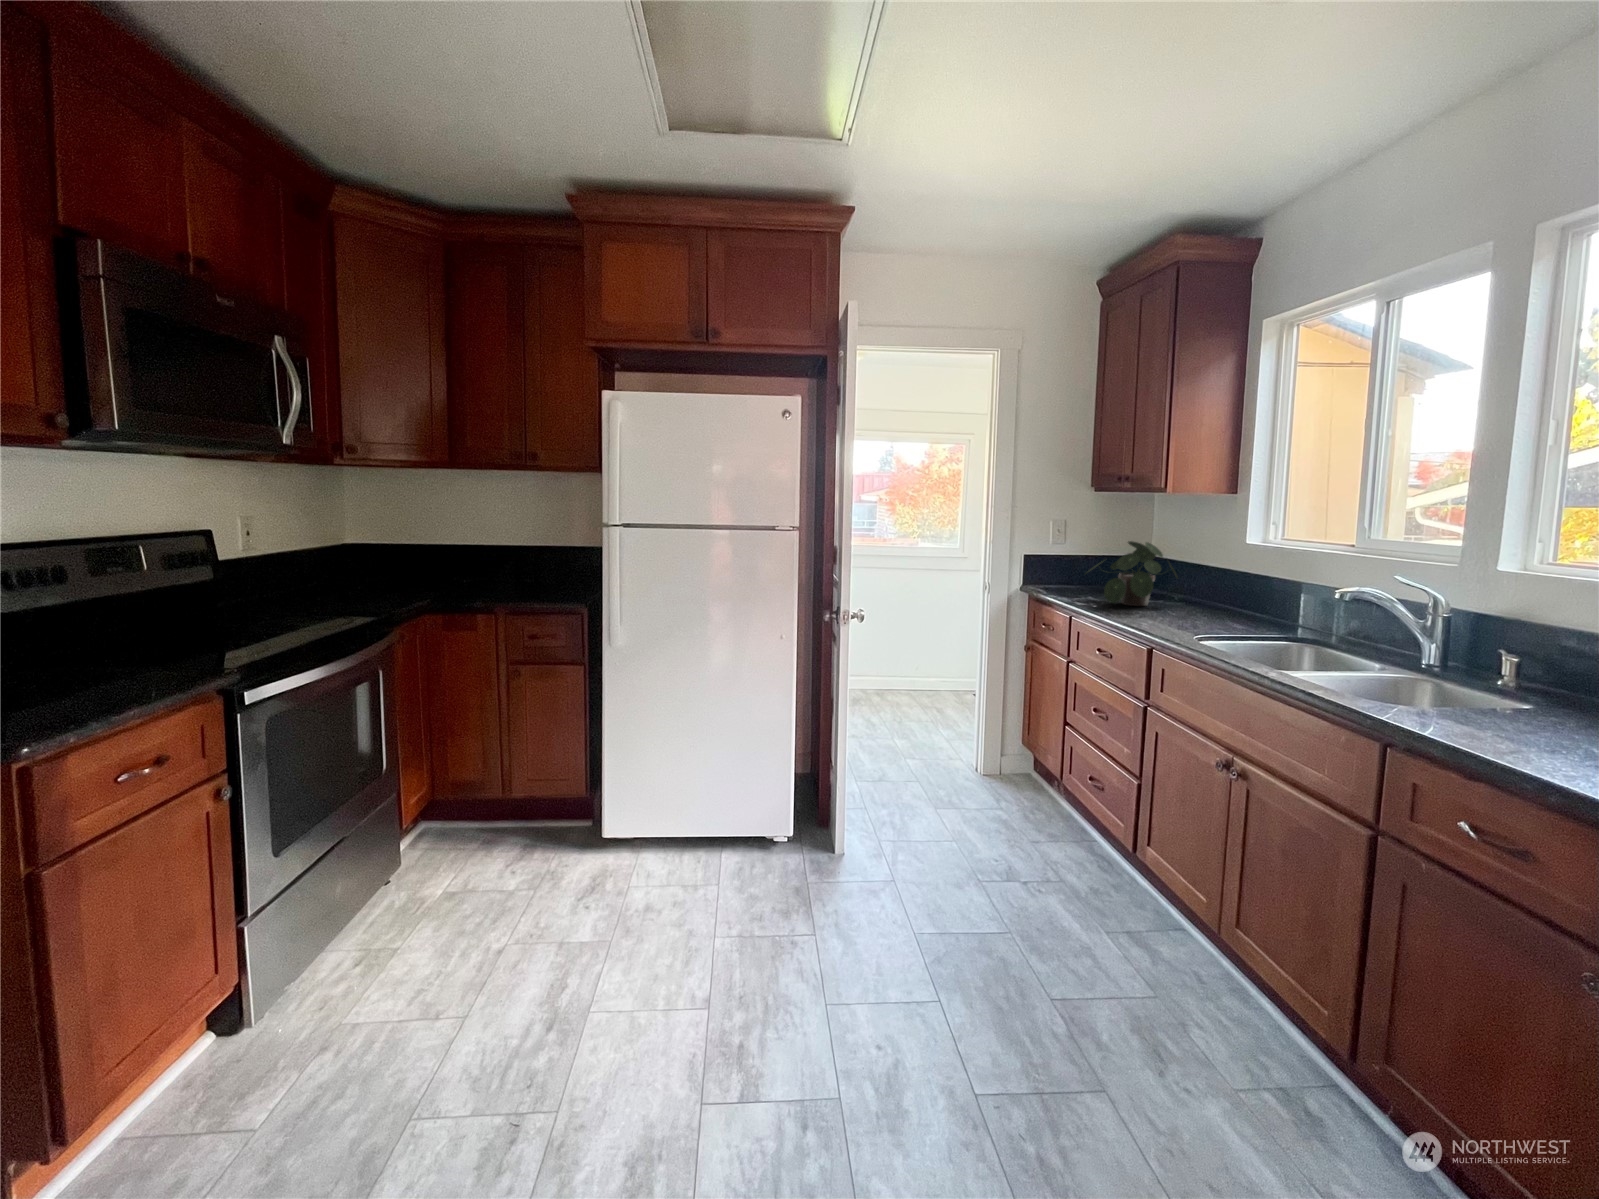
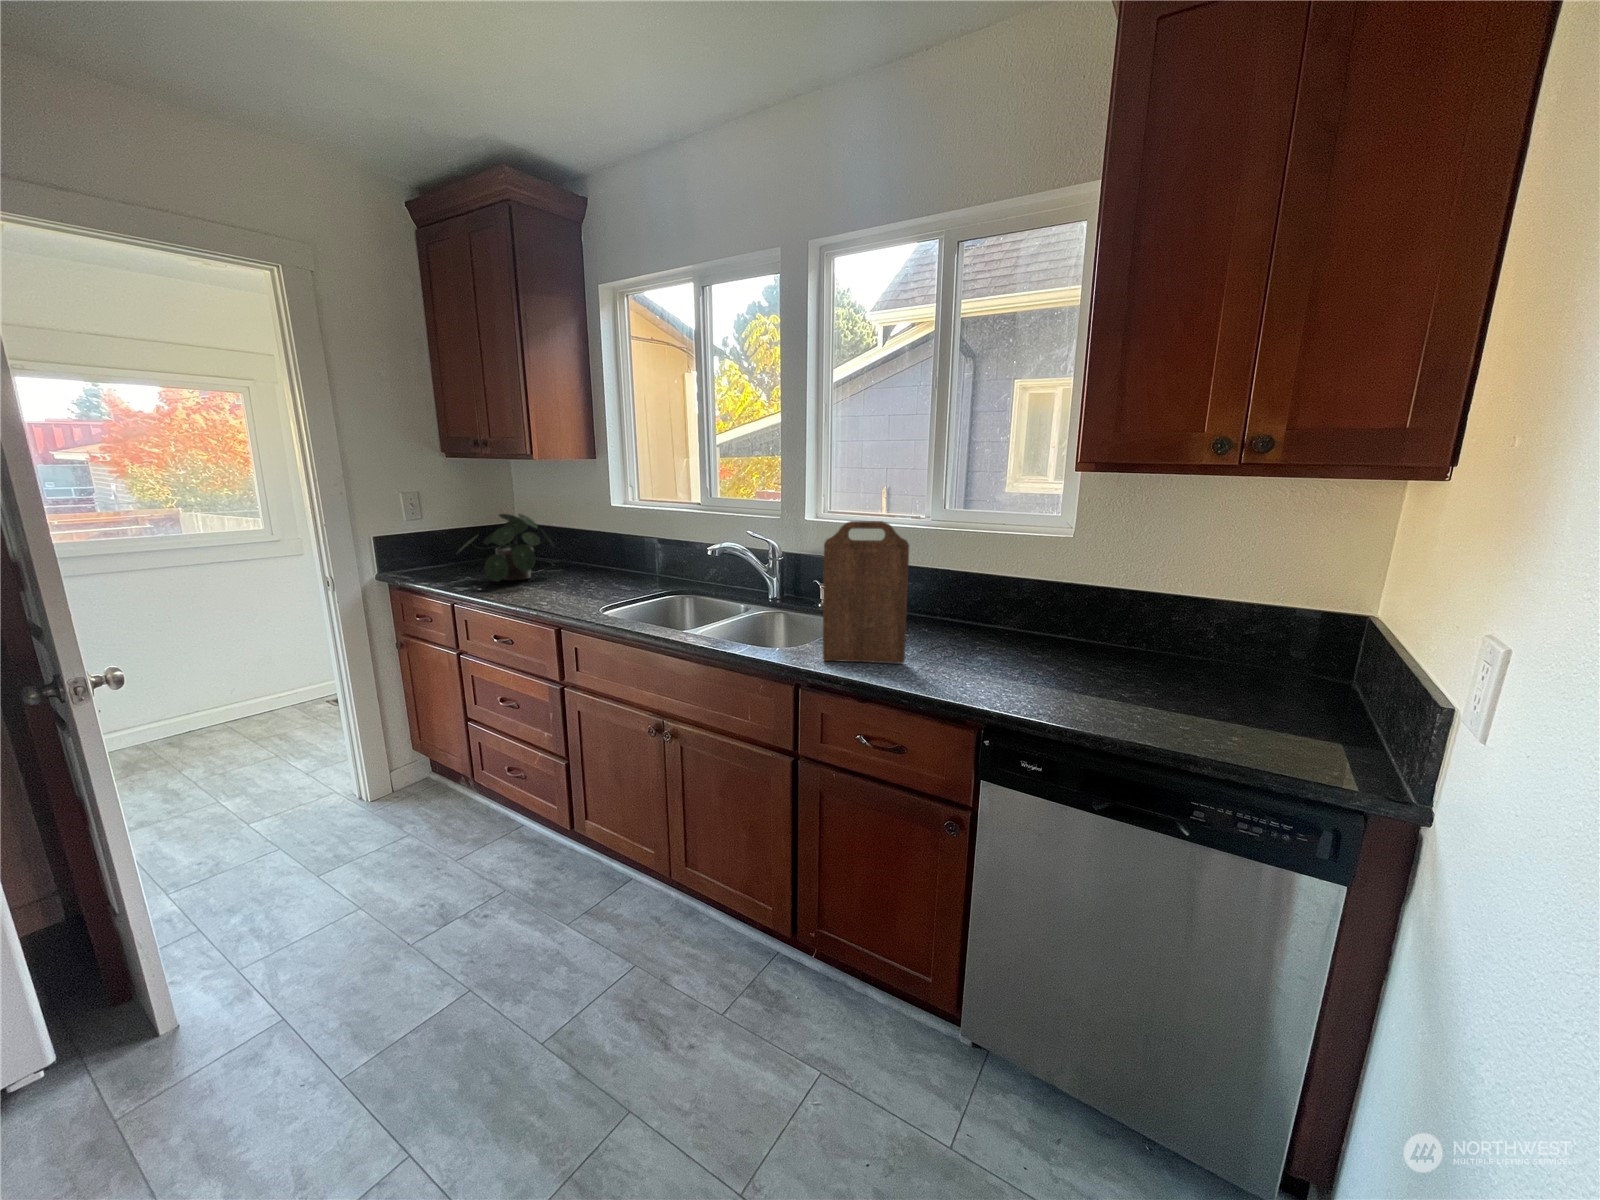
cutting board: none [1428,565,1584,753] -> present [823,521,909,663]

